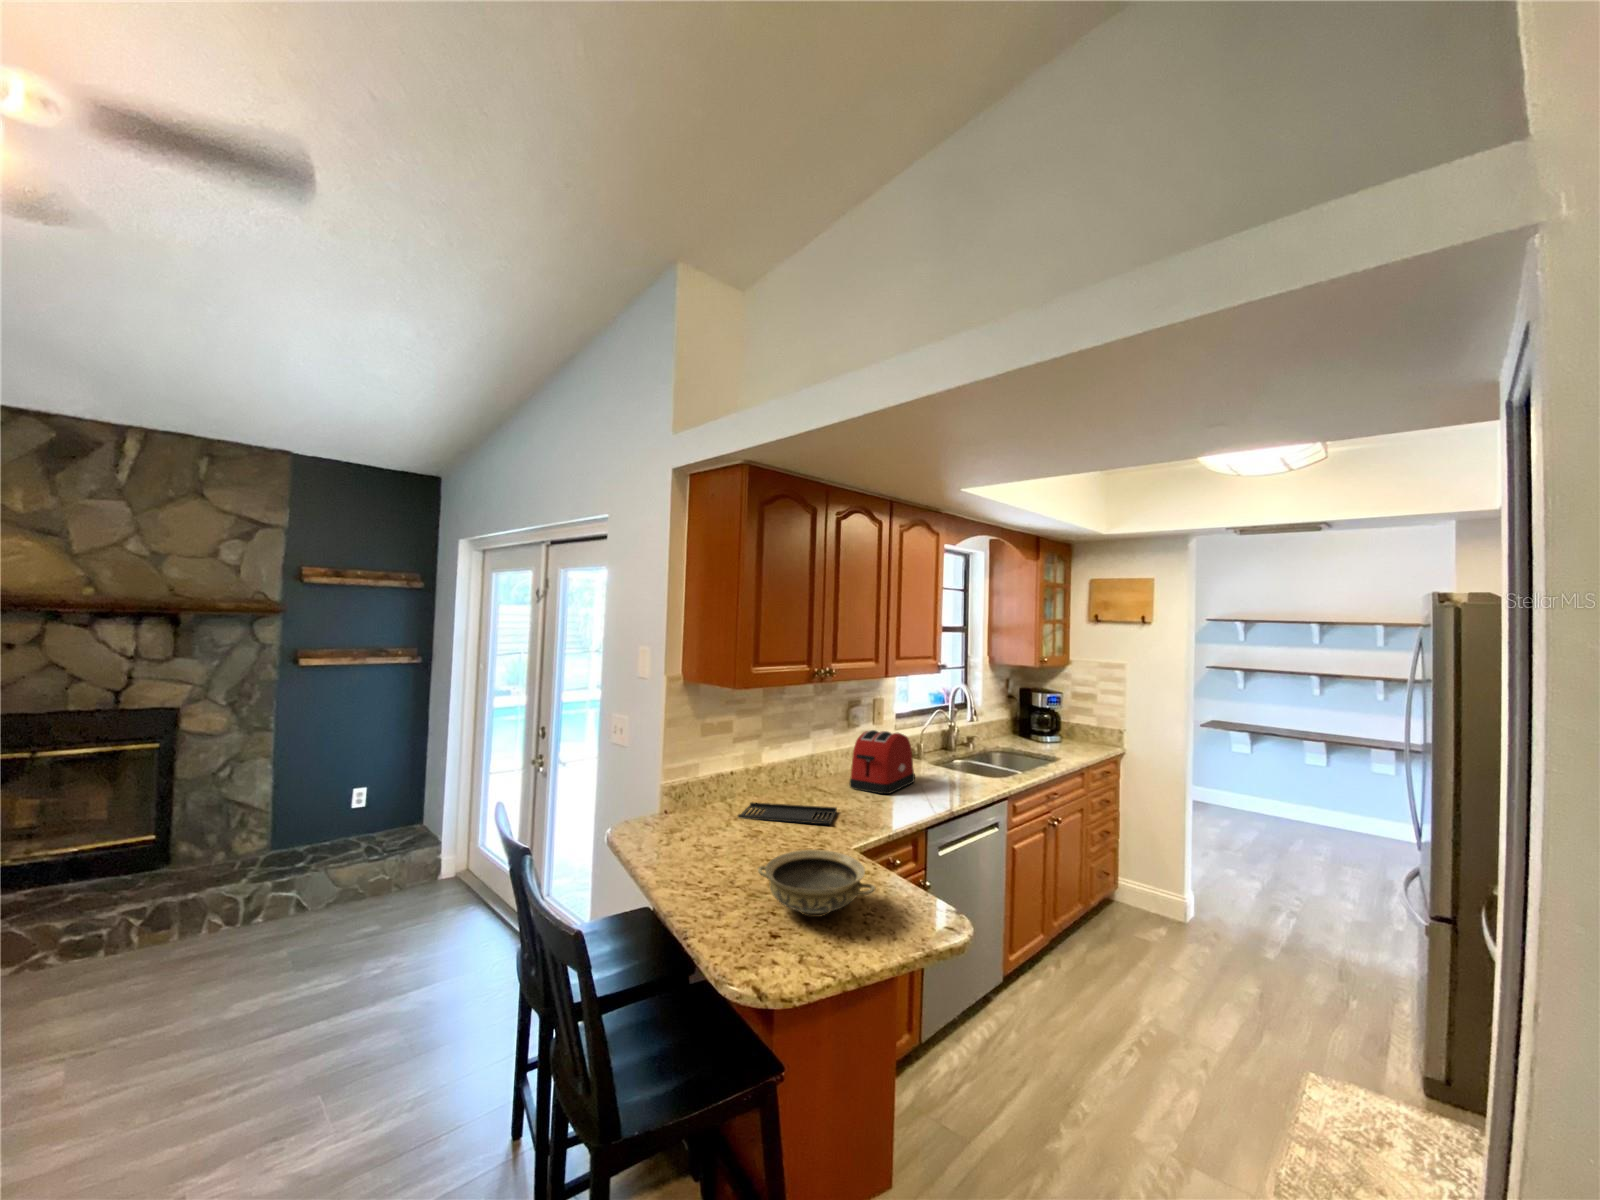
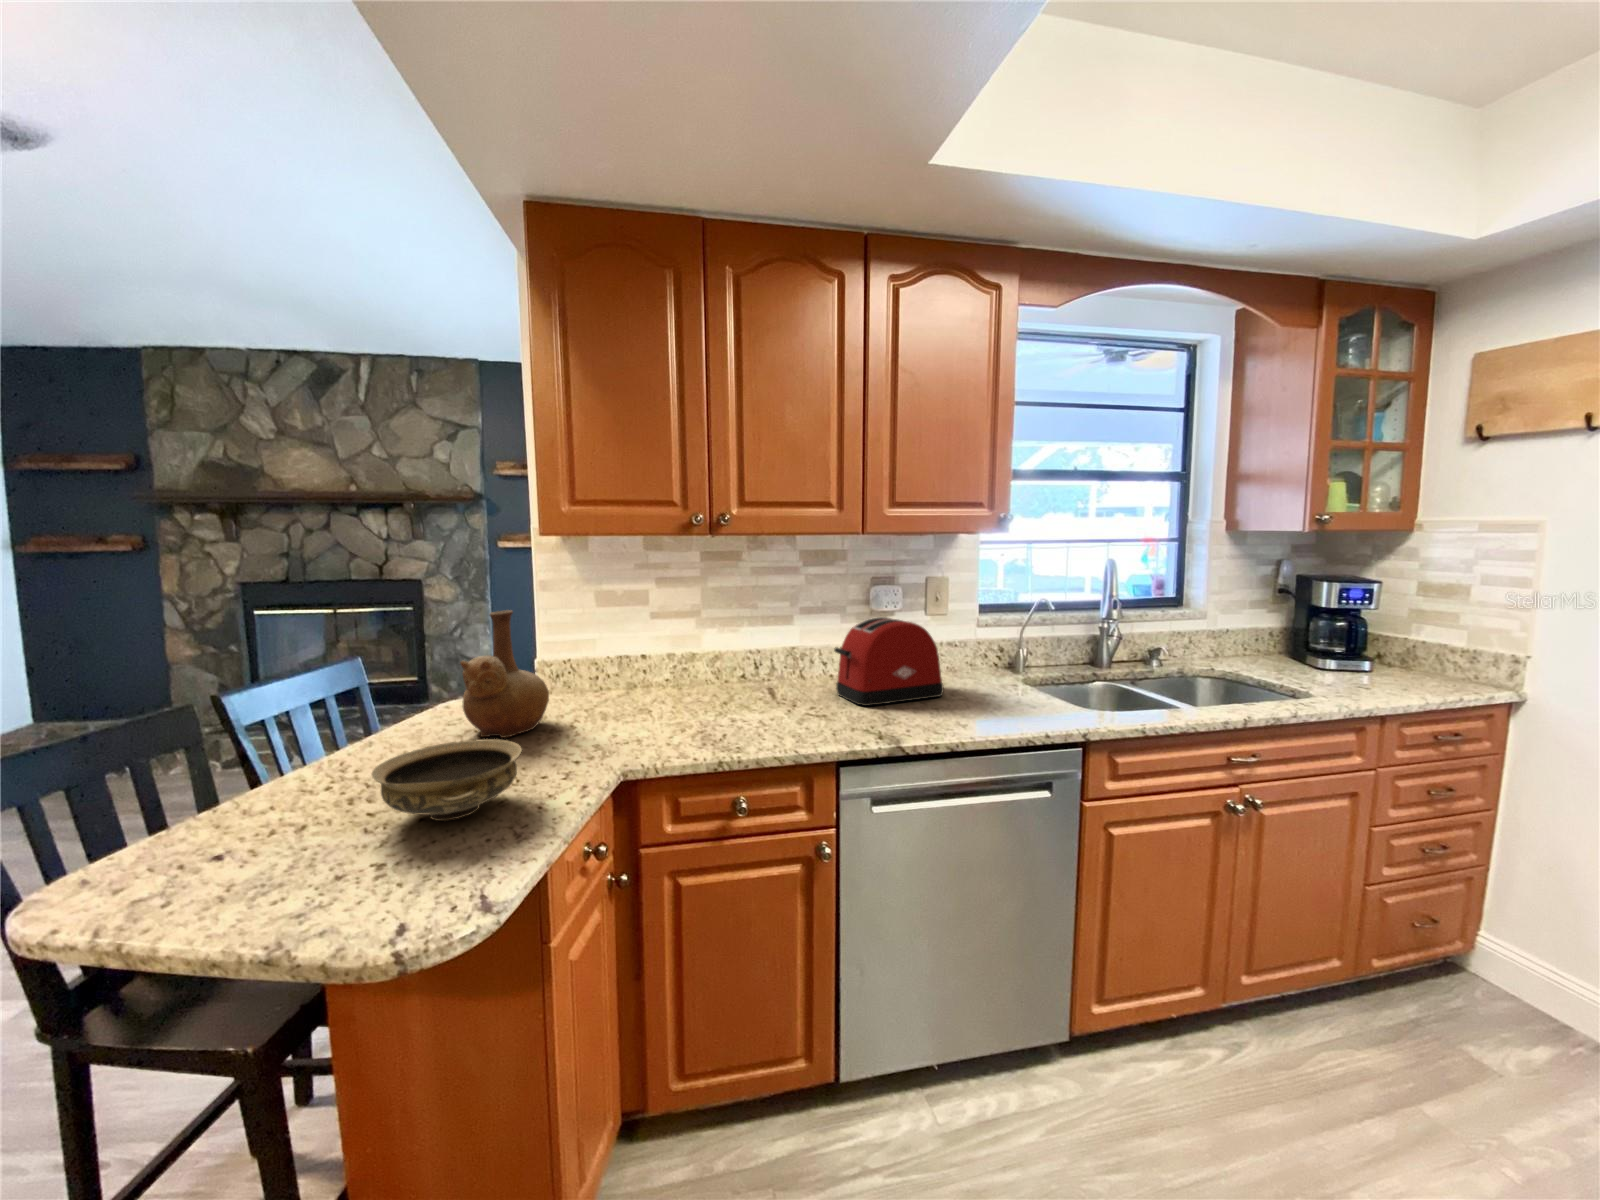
vase: none [657,747,725,860] -> present [460,610,549,738]
tray: present [738,802,837,824] -> none [631,693,750,728]

